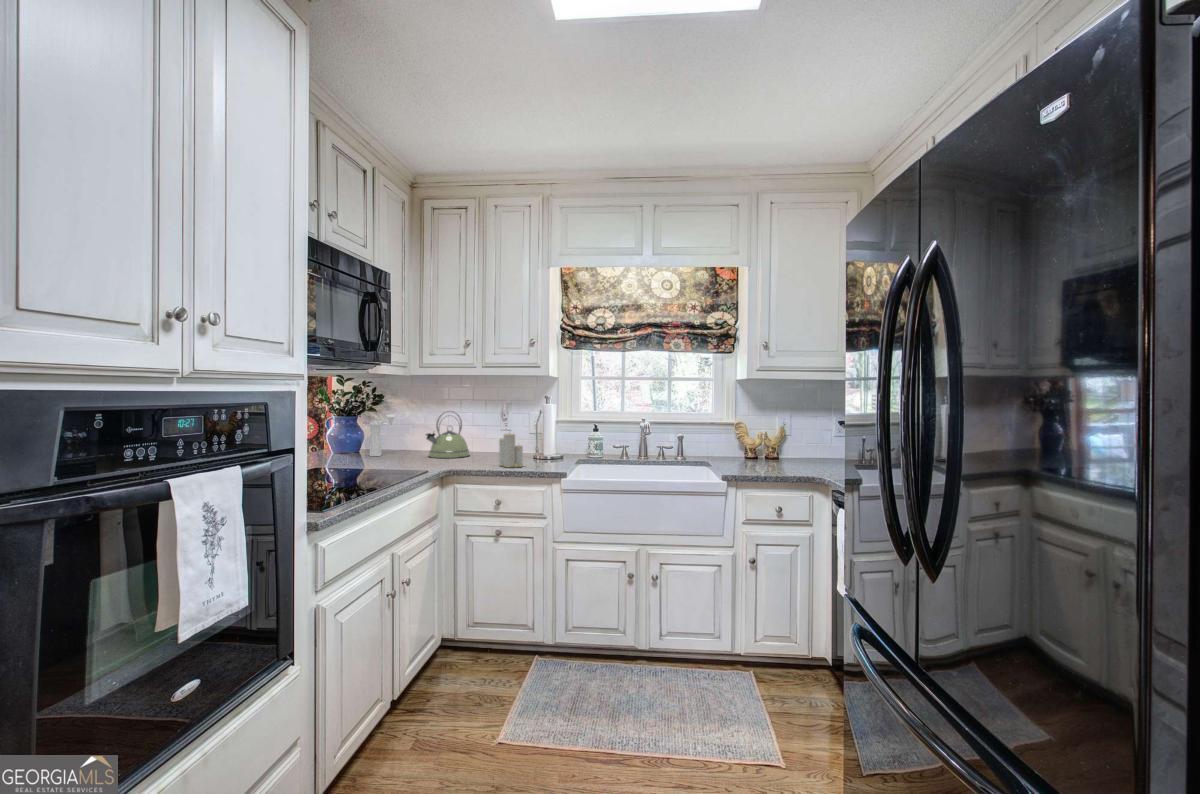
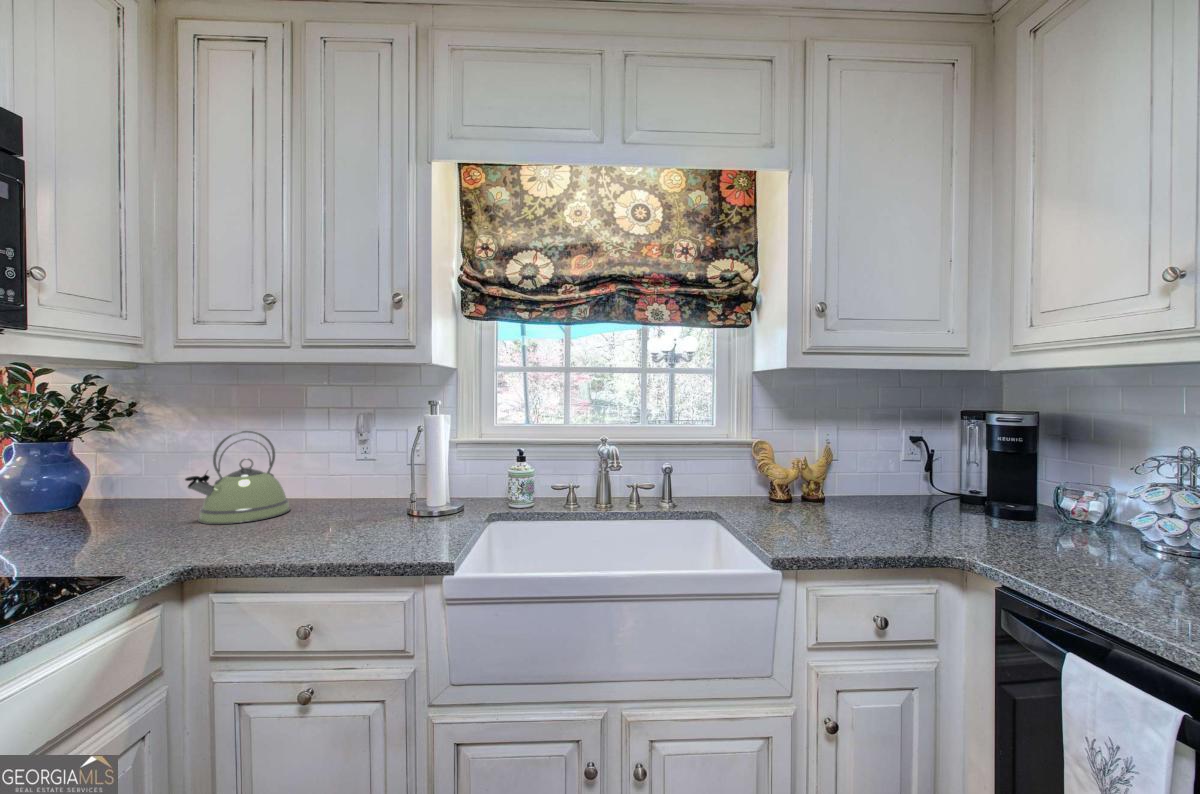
pepper mill: present [370,414,395,456] -> none [67,439,142,525]
candle: present [499,433,523,467] -> none [315,473,365,555]

